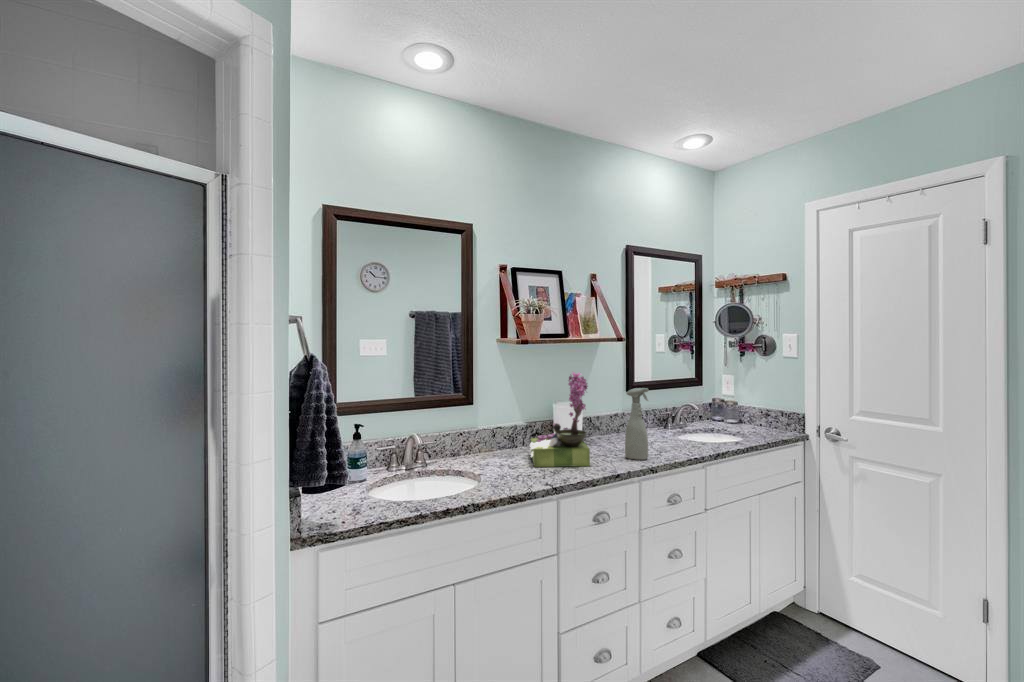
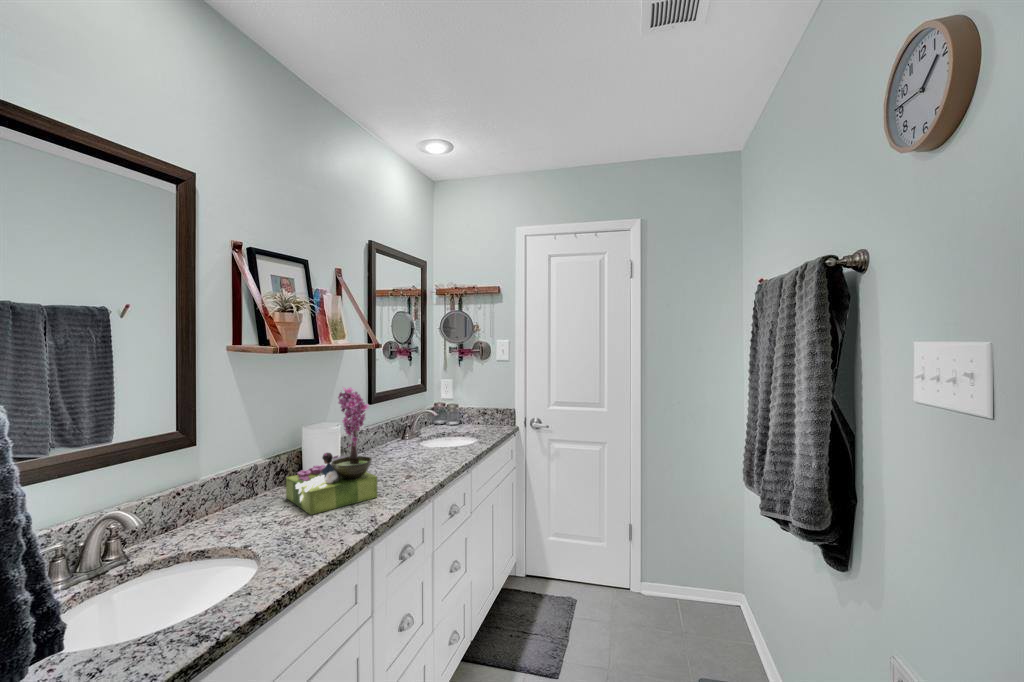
spray bottle: present [625,388,648,460] -> none [403,399,427,478]

